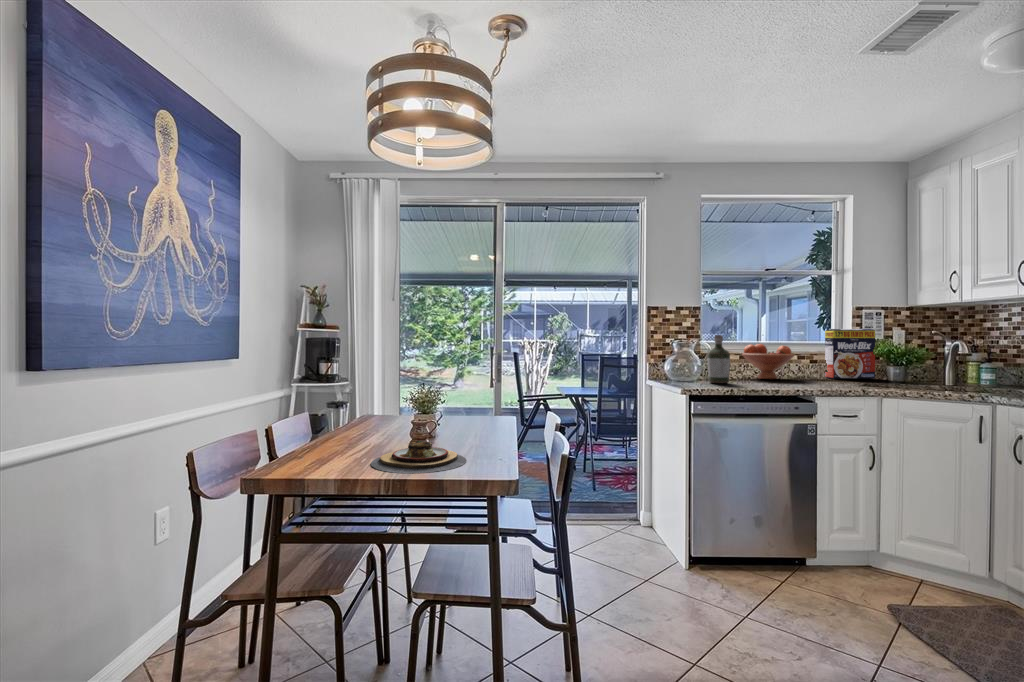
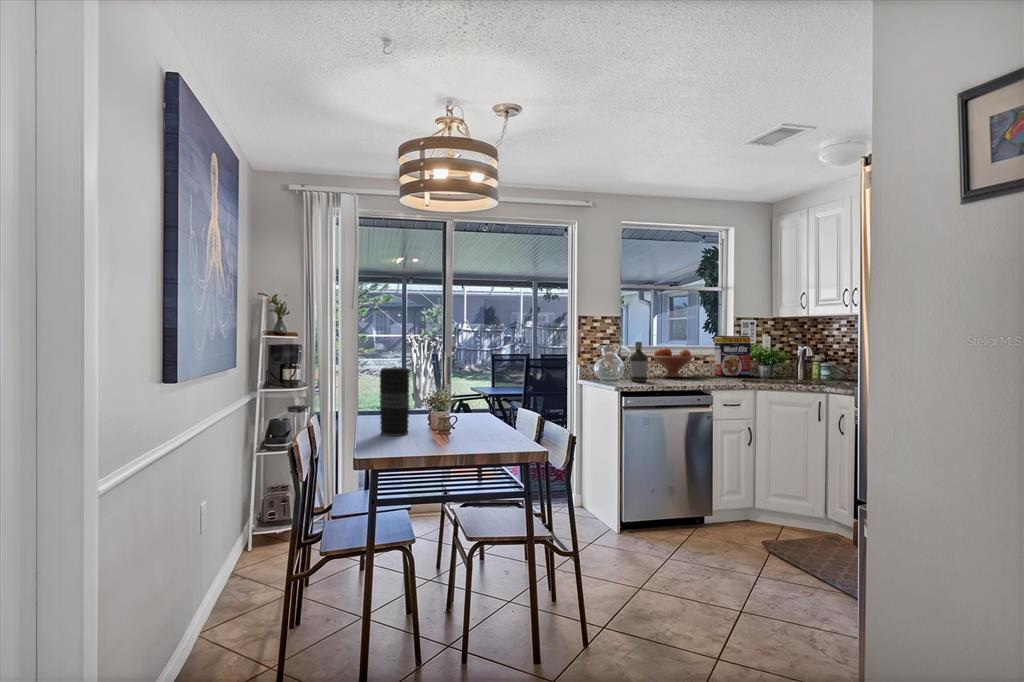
vase: none [349,359,386,442] -> present [380,368,410,436]
plate: present [371,441,467,473] -> none [431,430,501,452]

